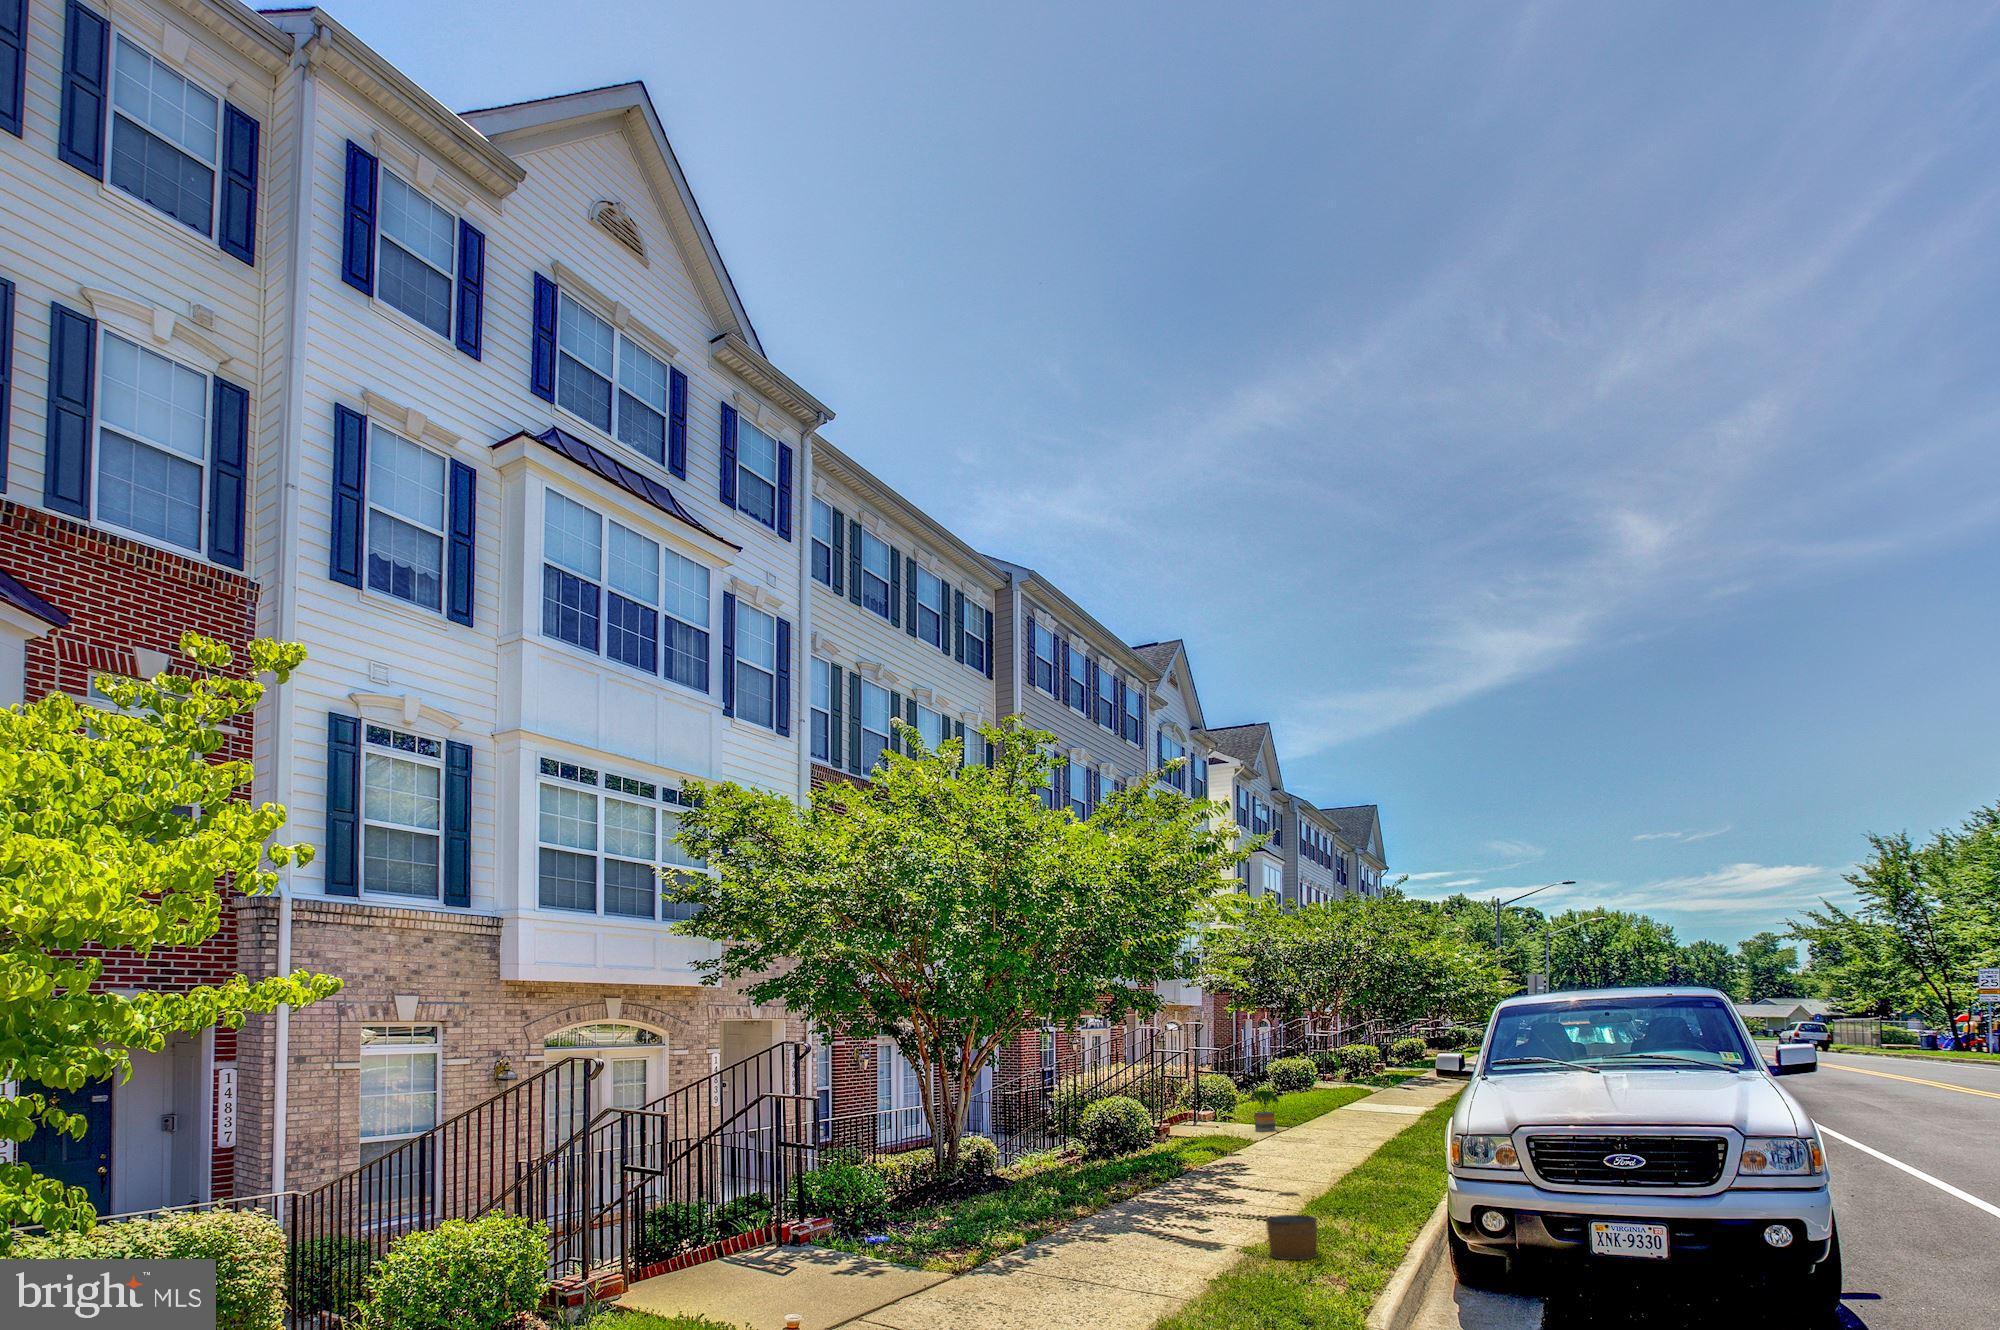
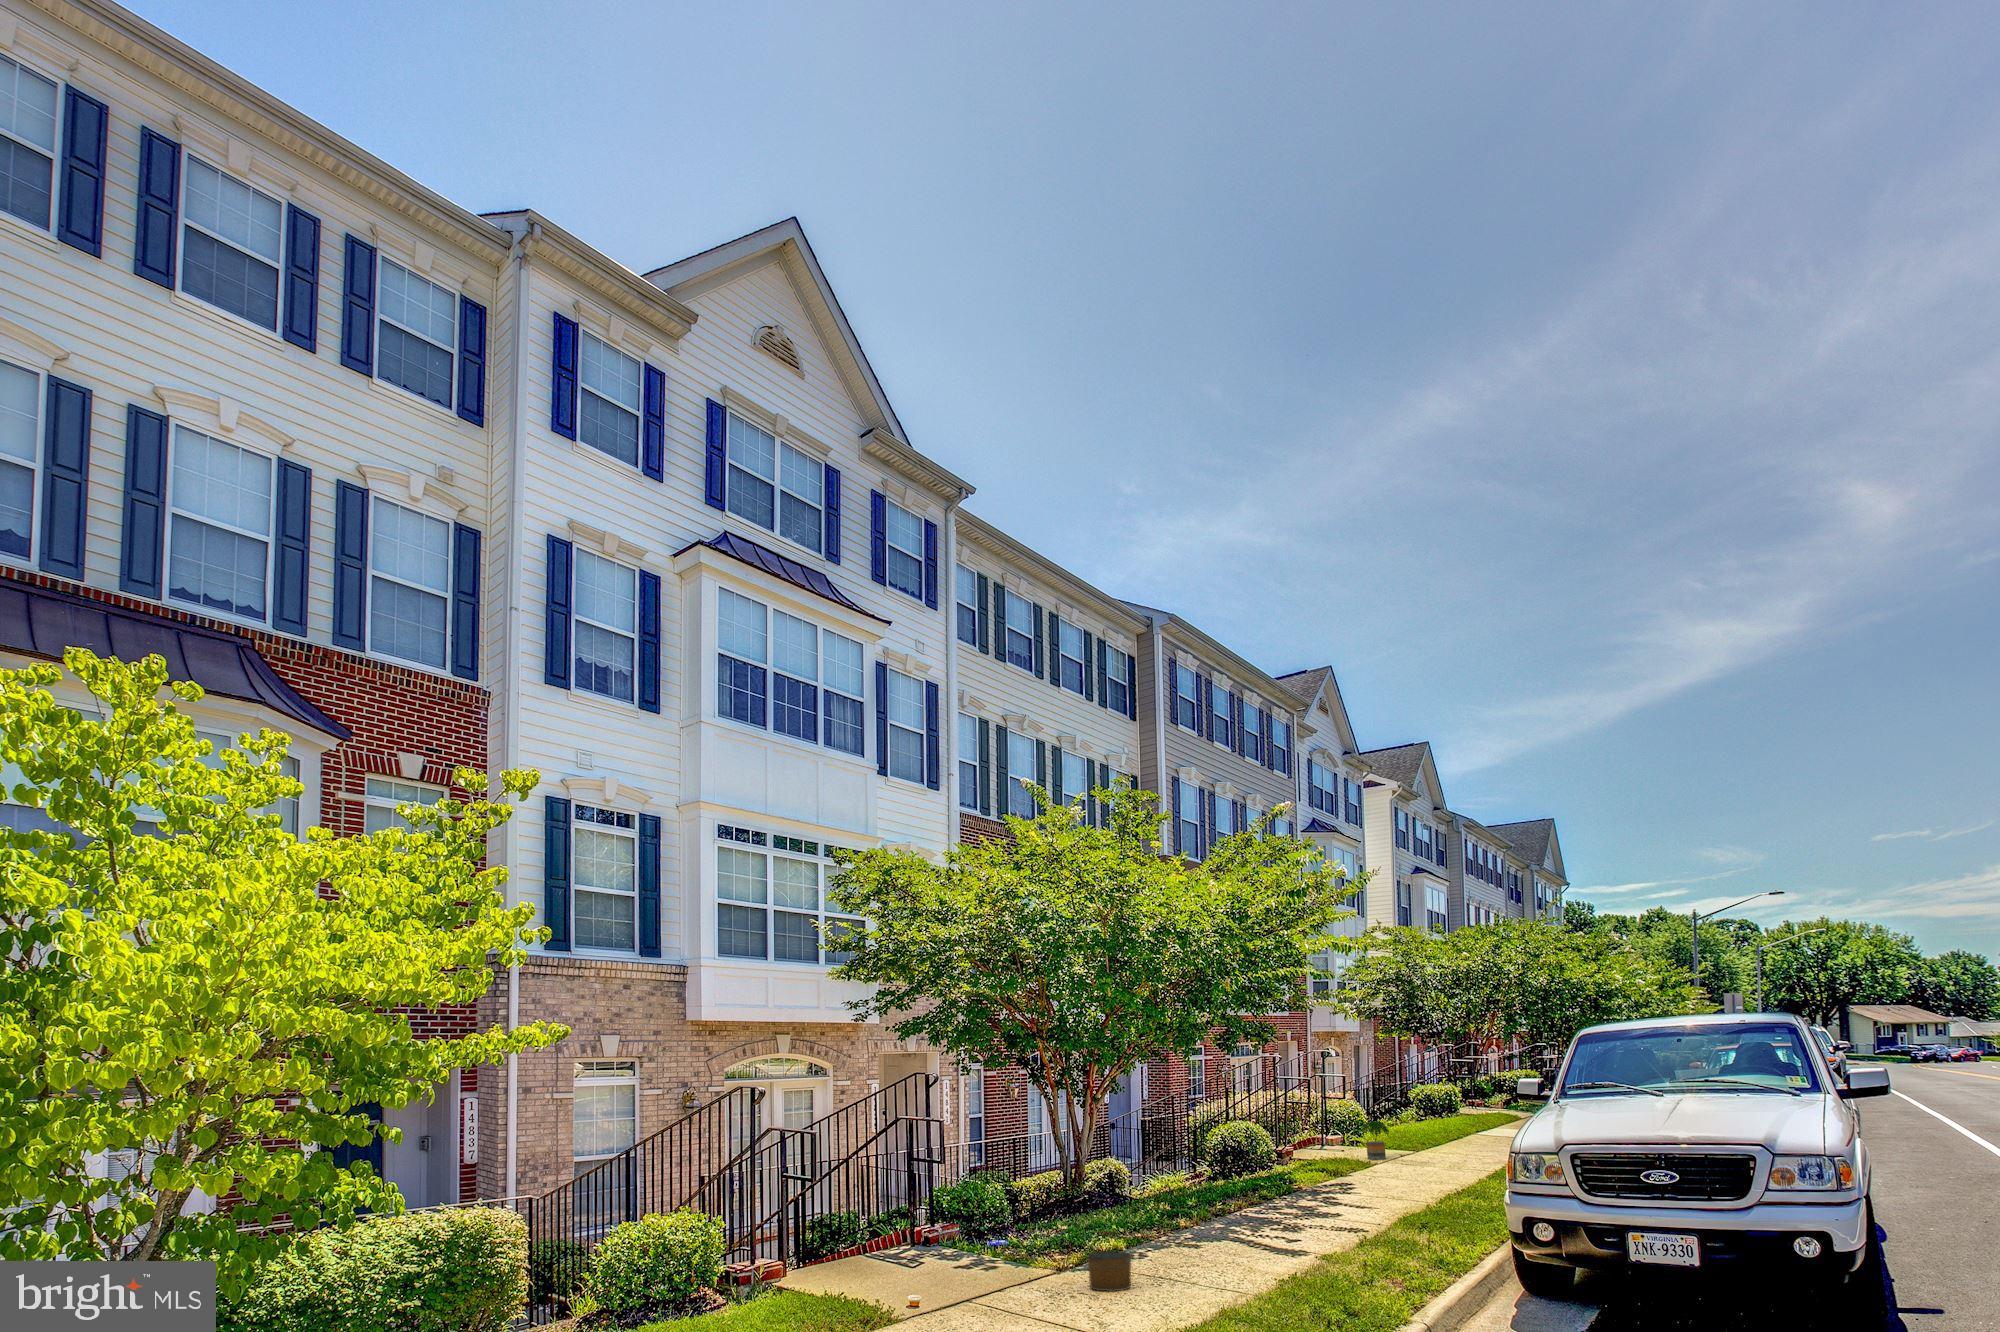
bucket: present [1266,1192,1318,1260] -> present [1087,1231,1131,1291]

